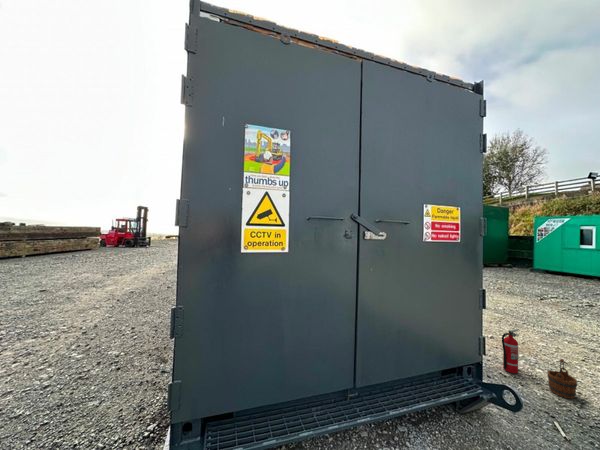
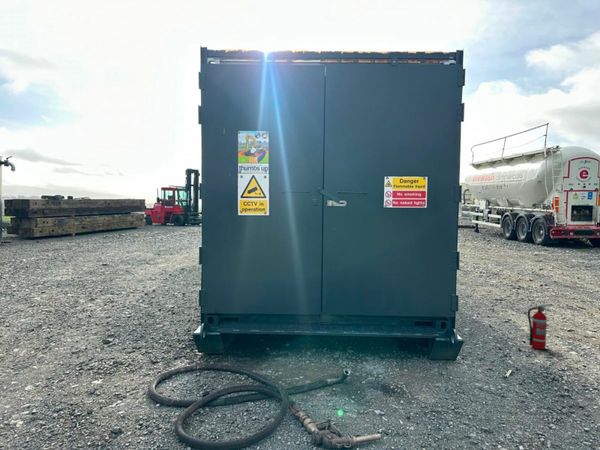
wooden bucket: present [548,359,577,399] -> none [559,330,584,367]

